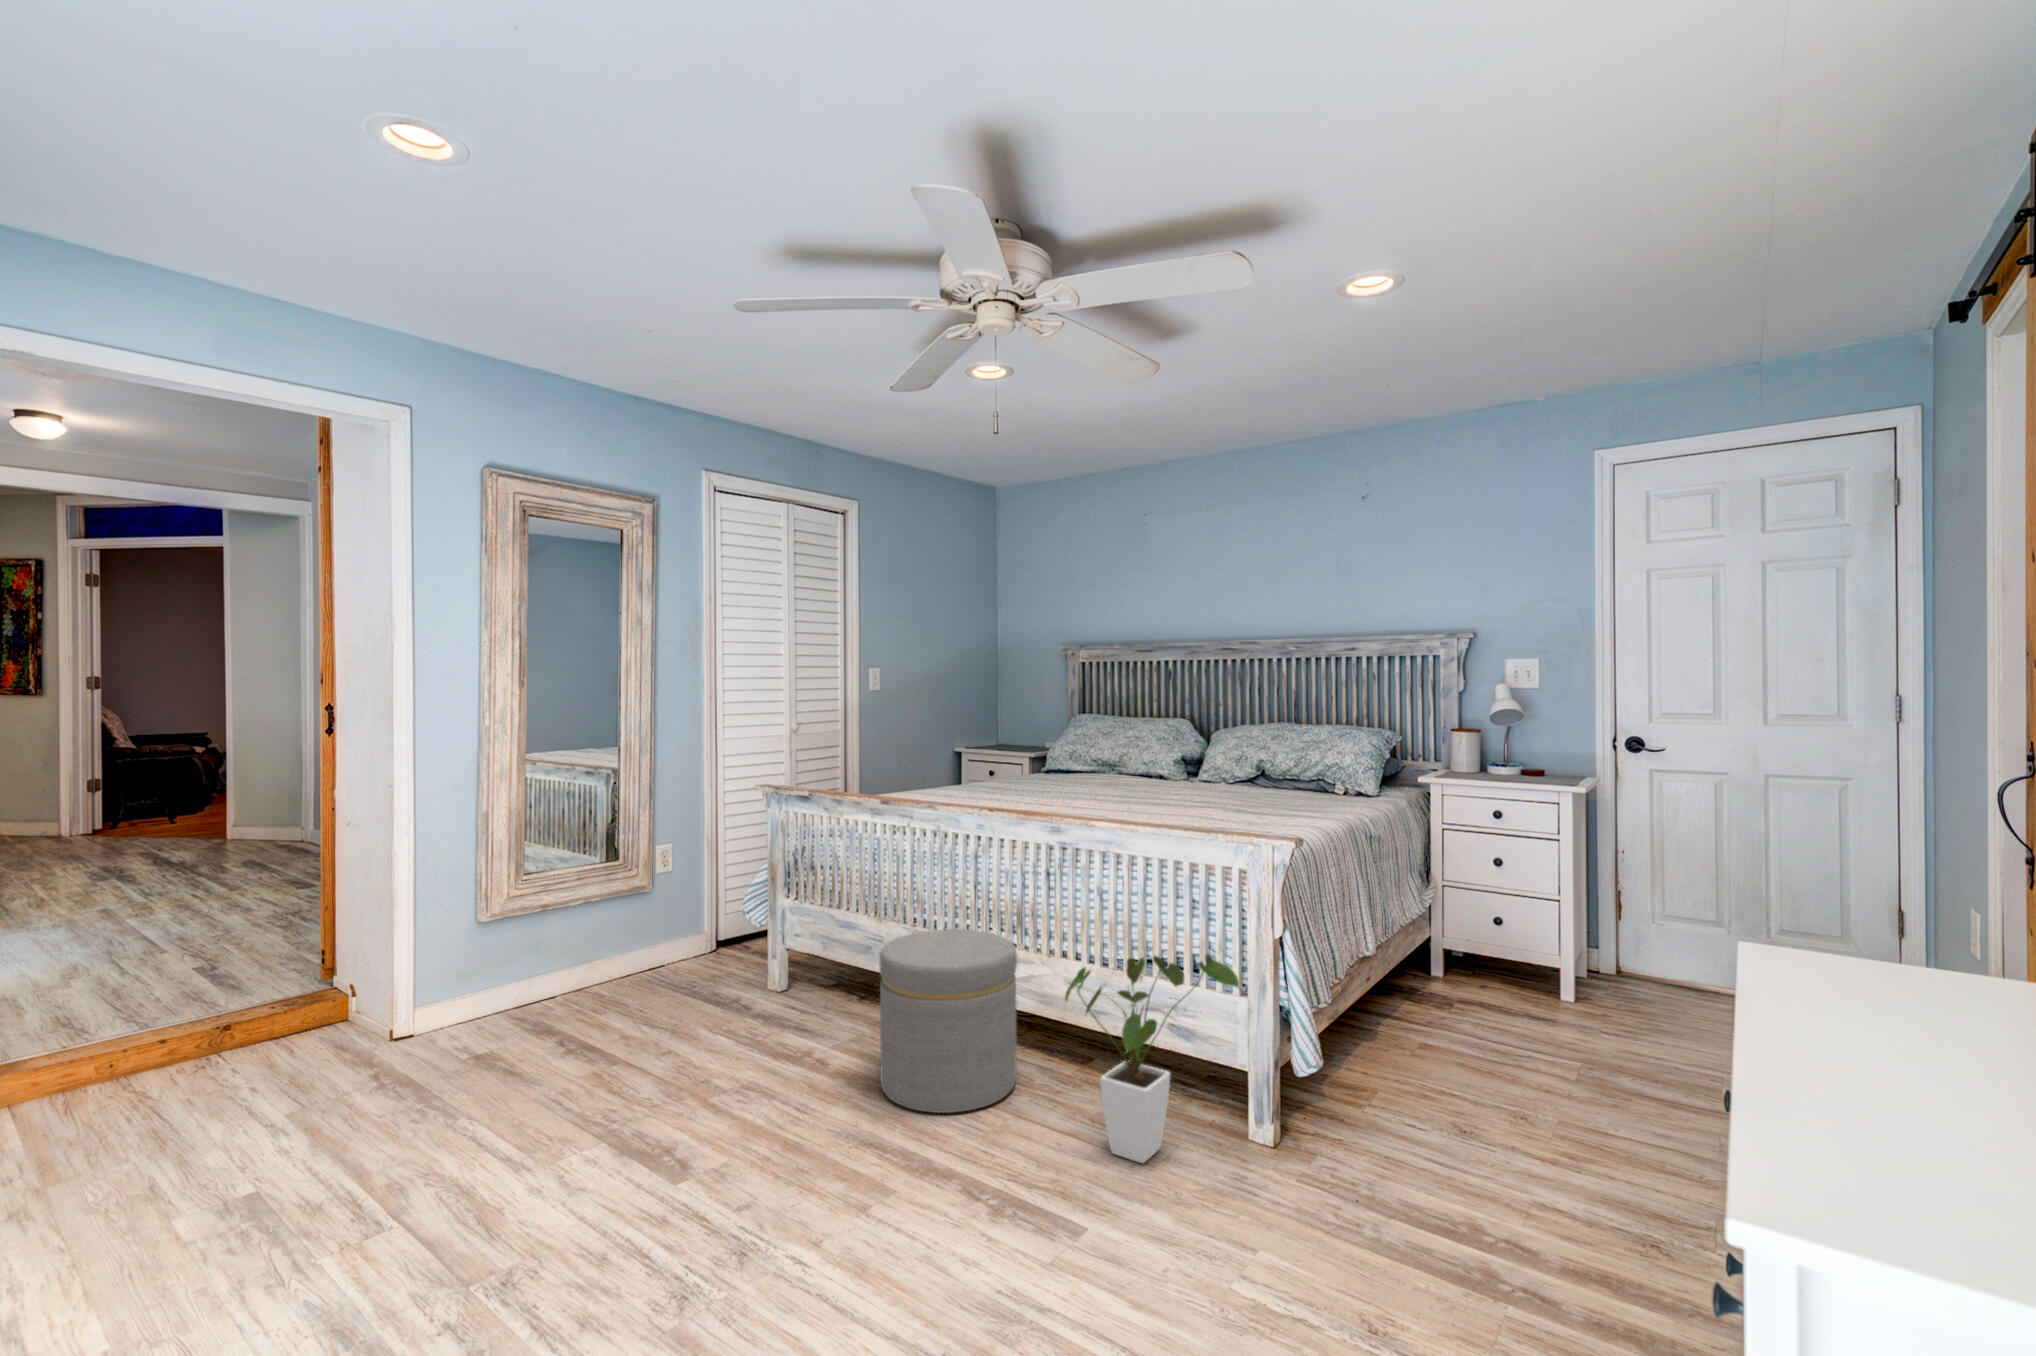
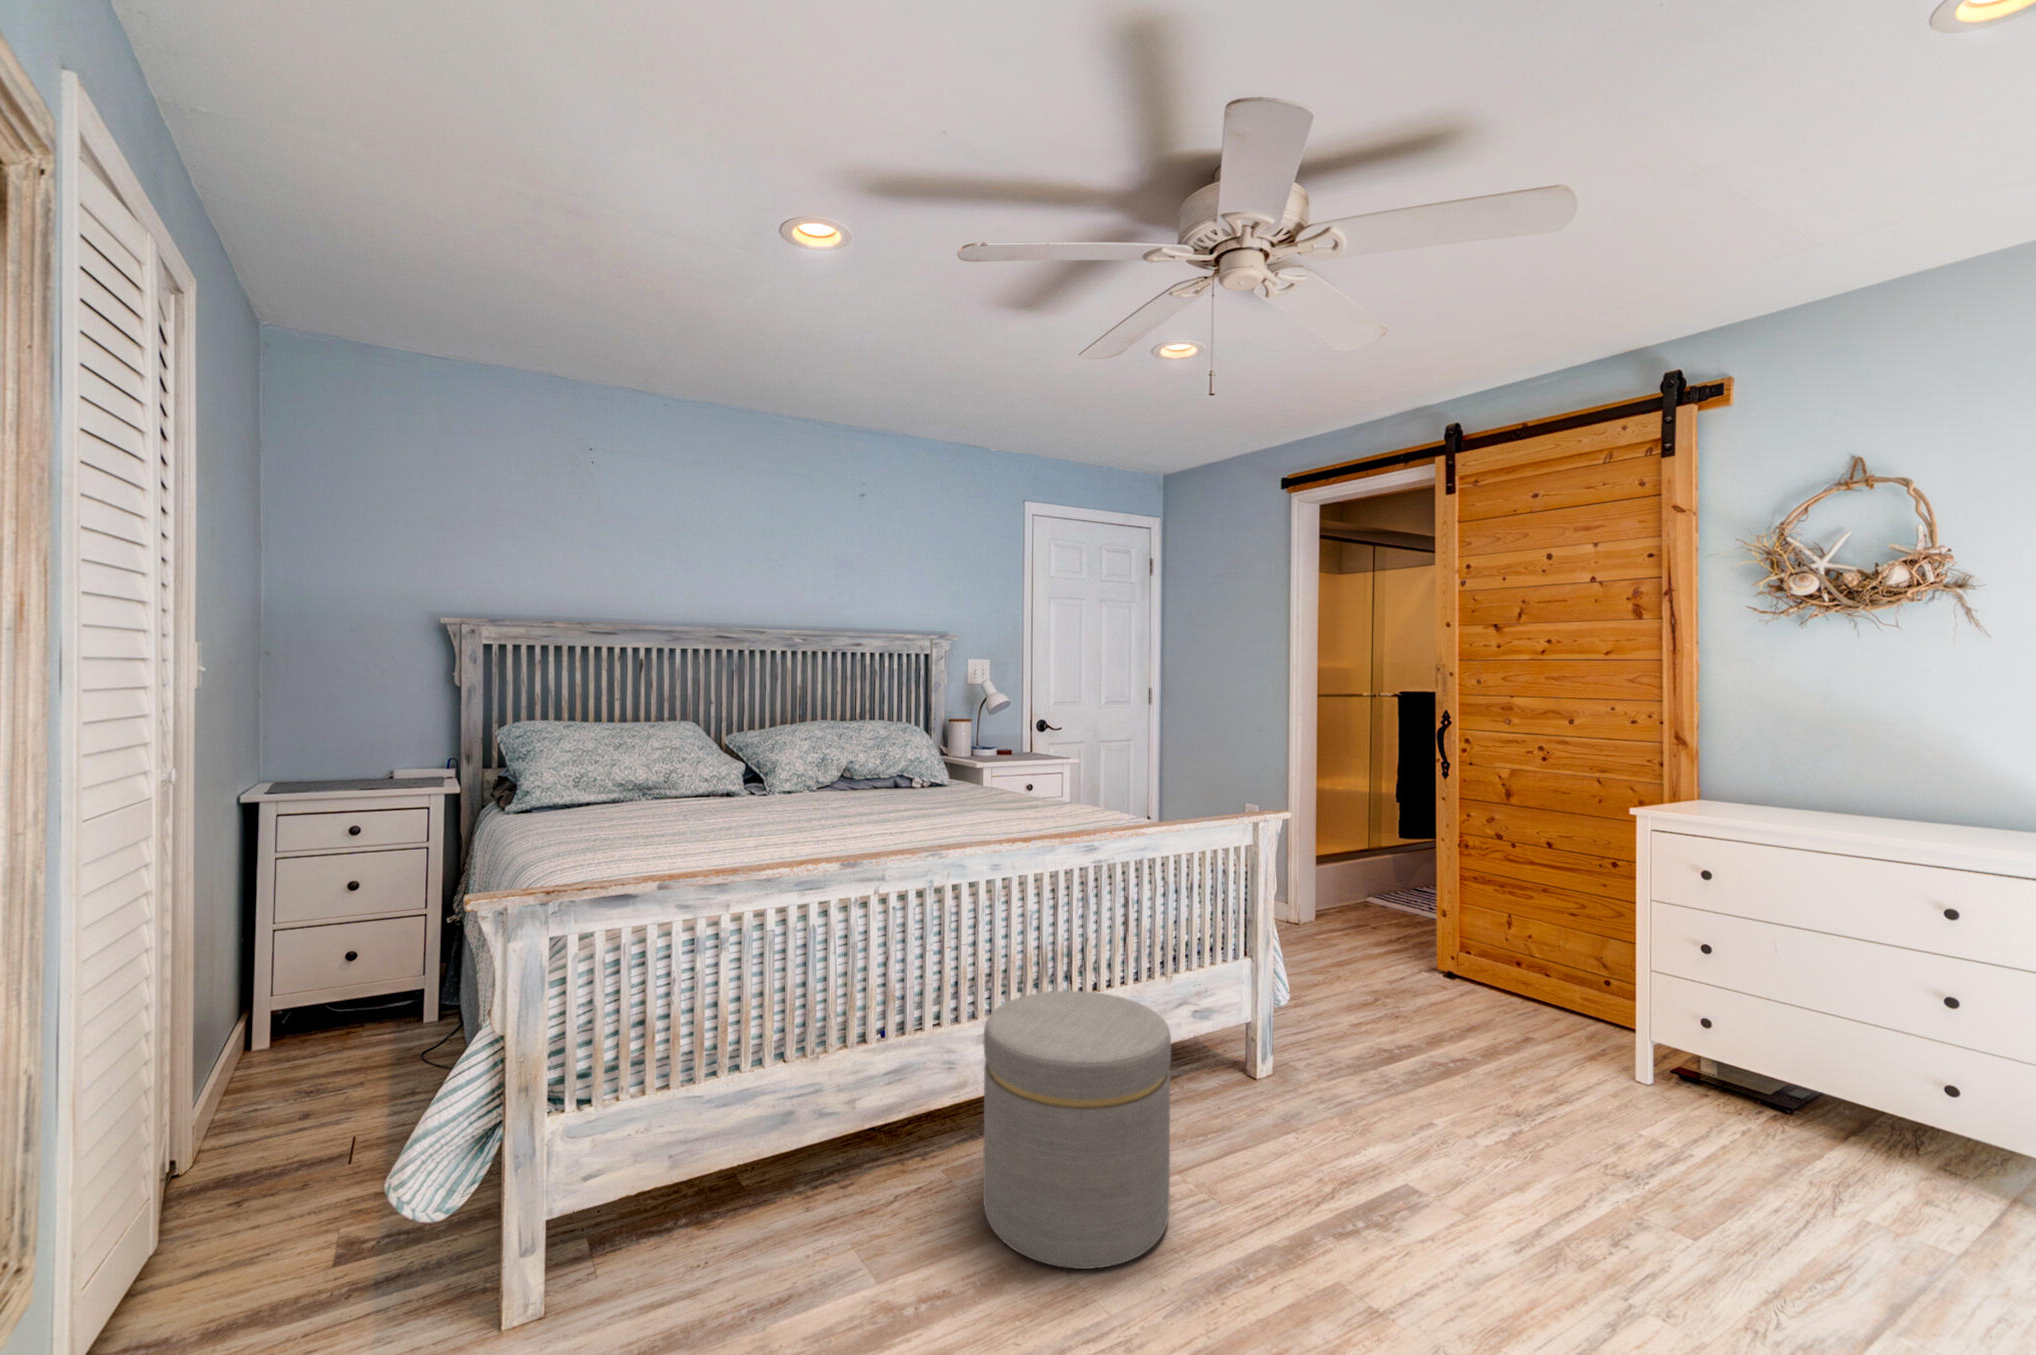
house plant: present [1065,954,1239,1163] -> none [1206,922,1373,1147]

